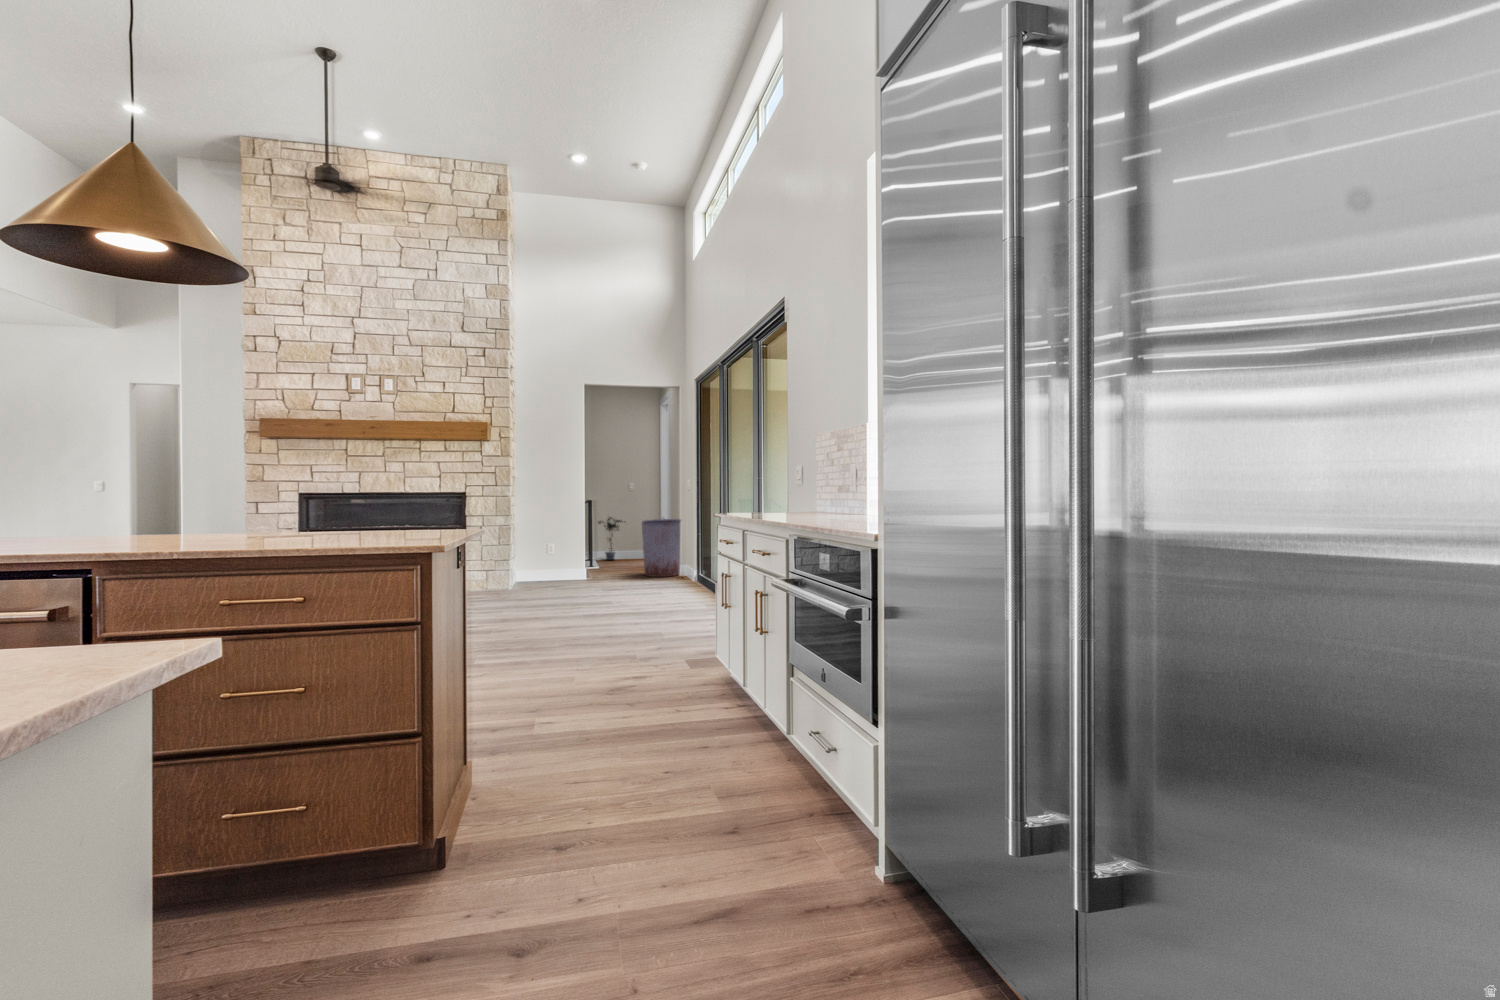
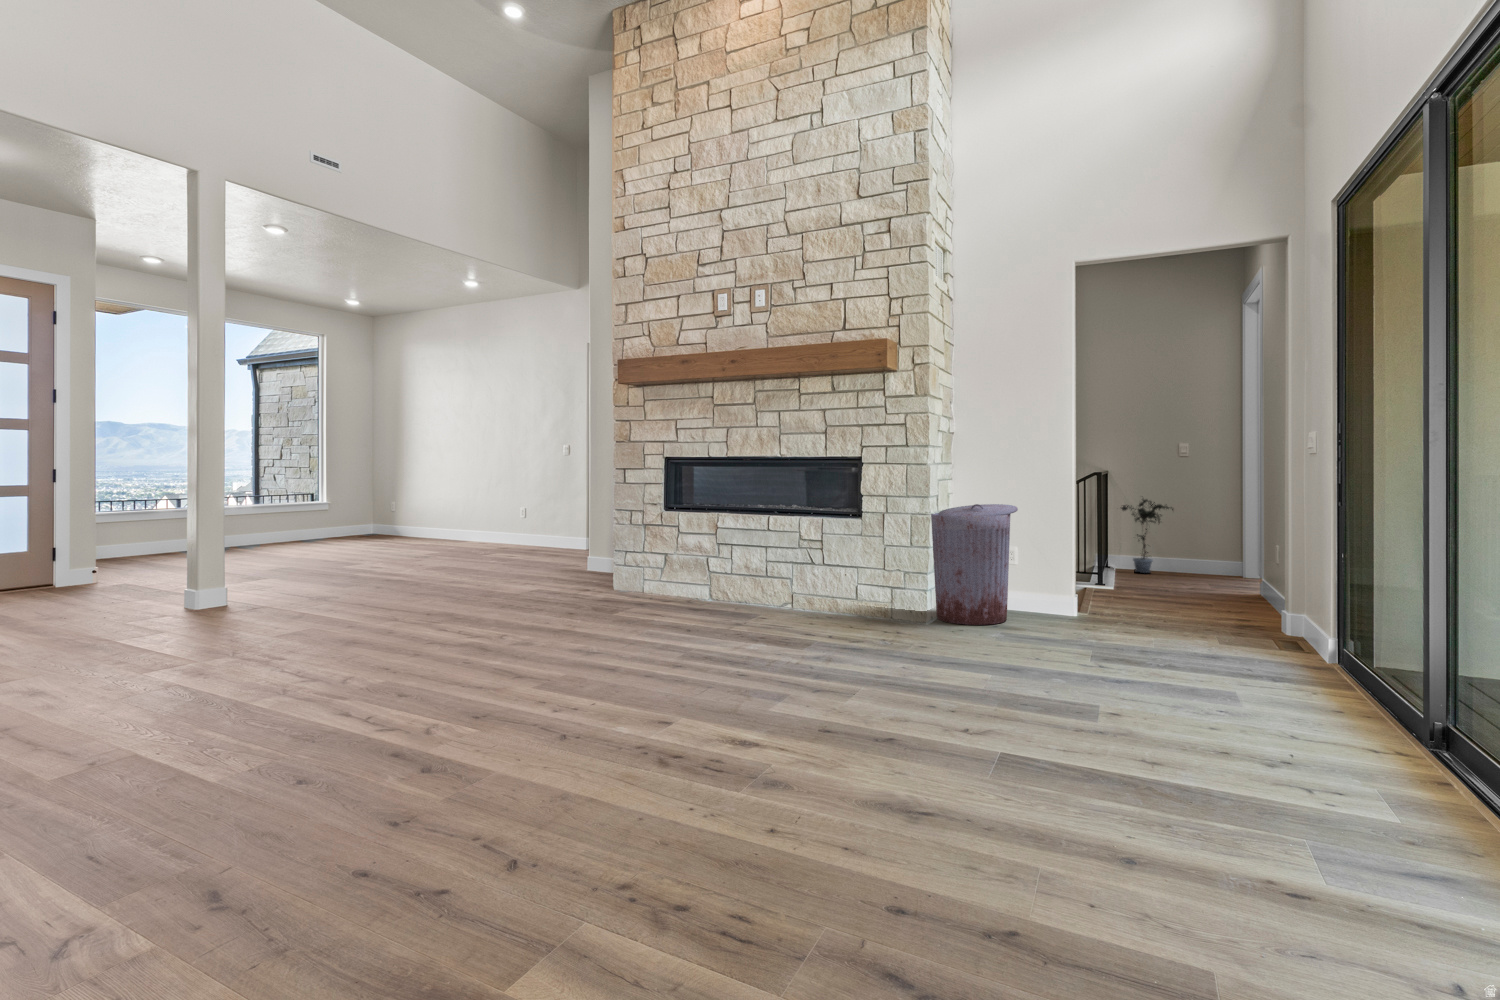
trash can: present [642,517,681,577] -> present [931,504,1018,625]

